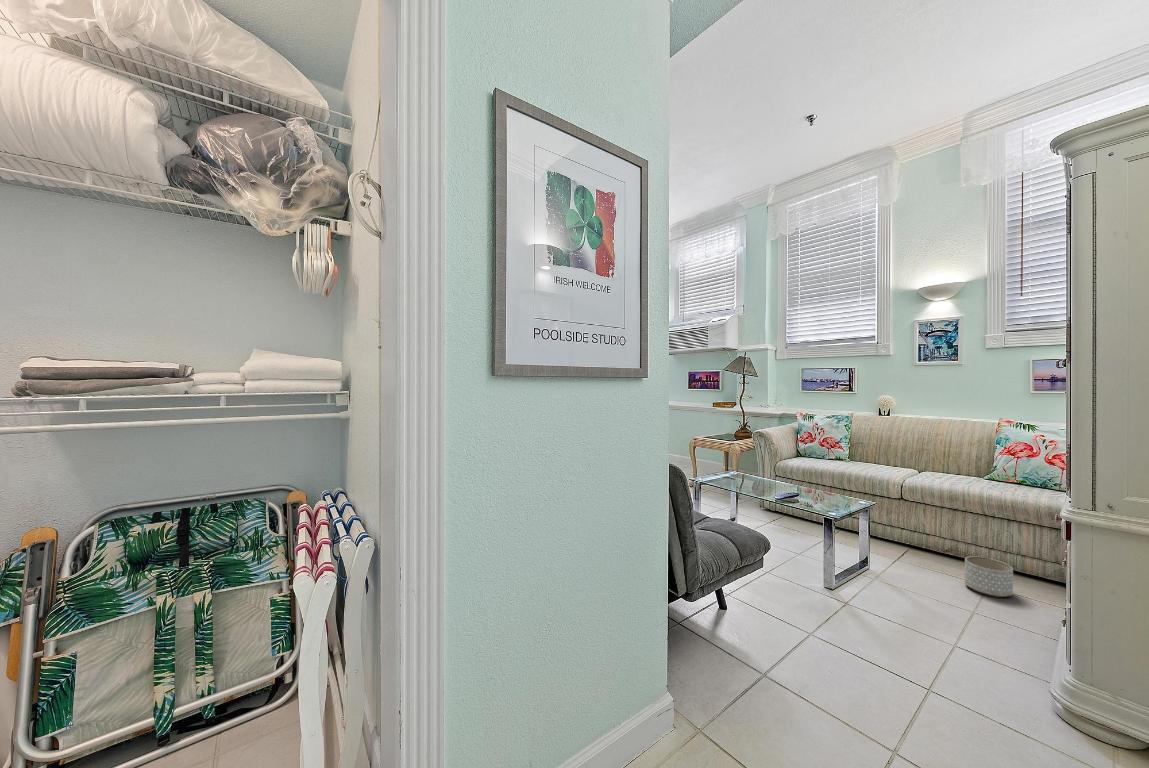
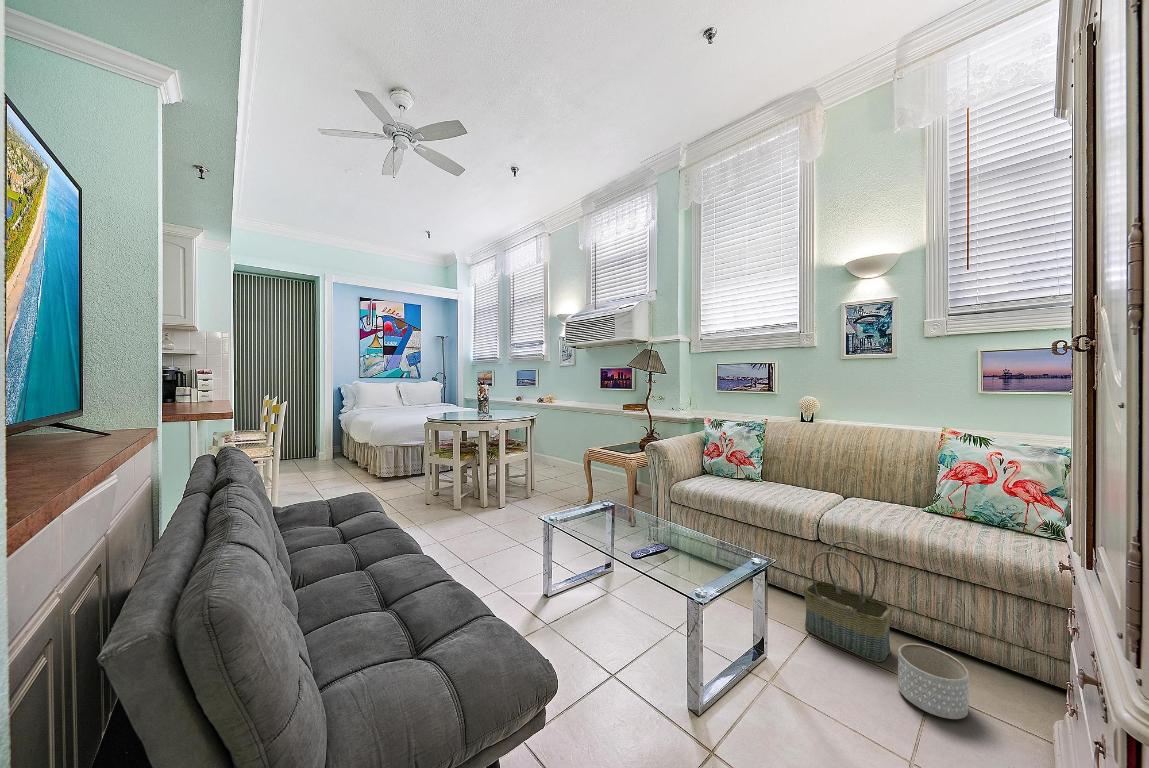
basket: none [893,495,961,574] -> present [803,541,893,662]

